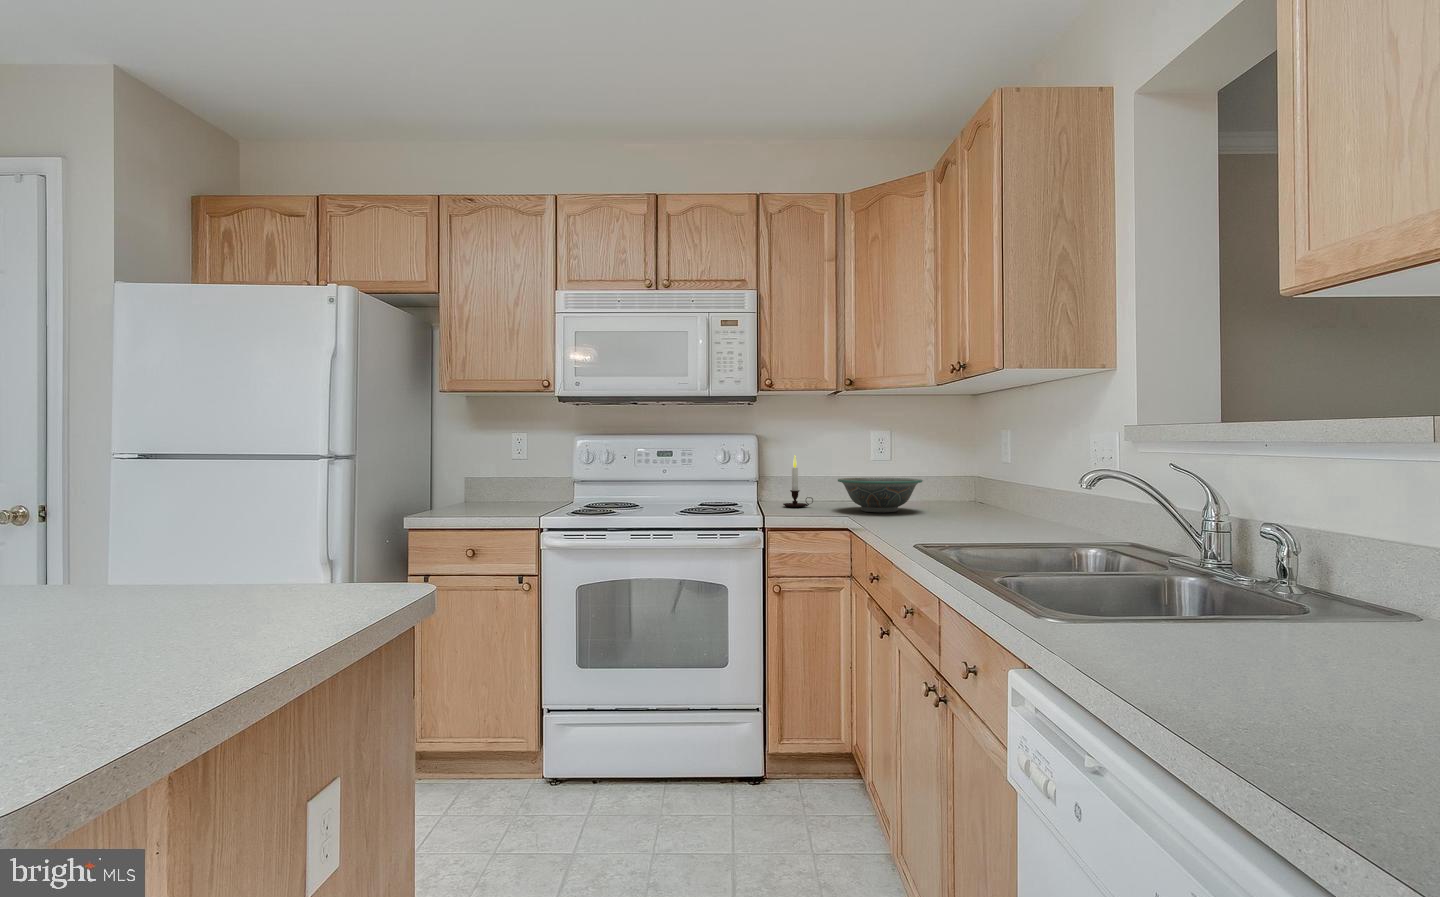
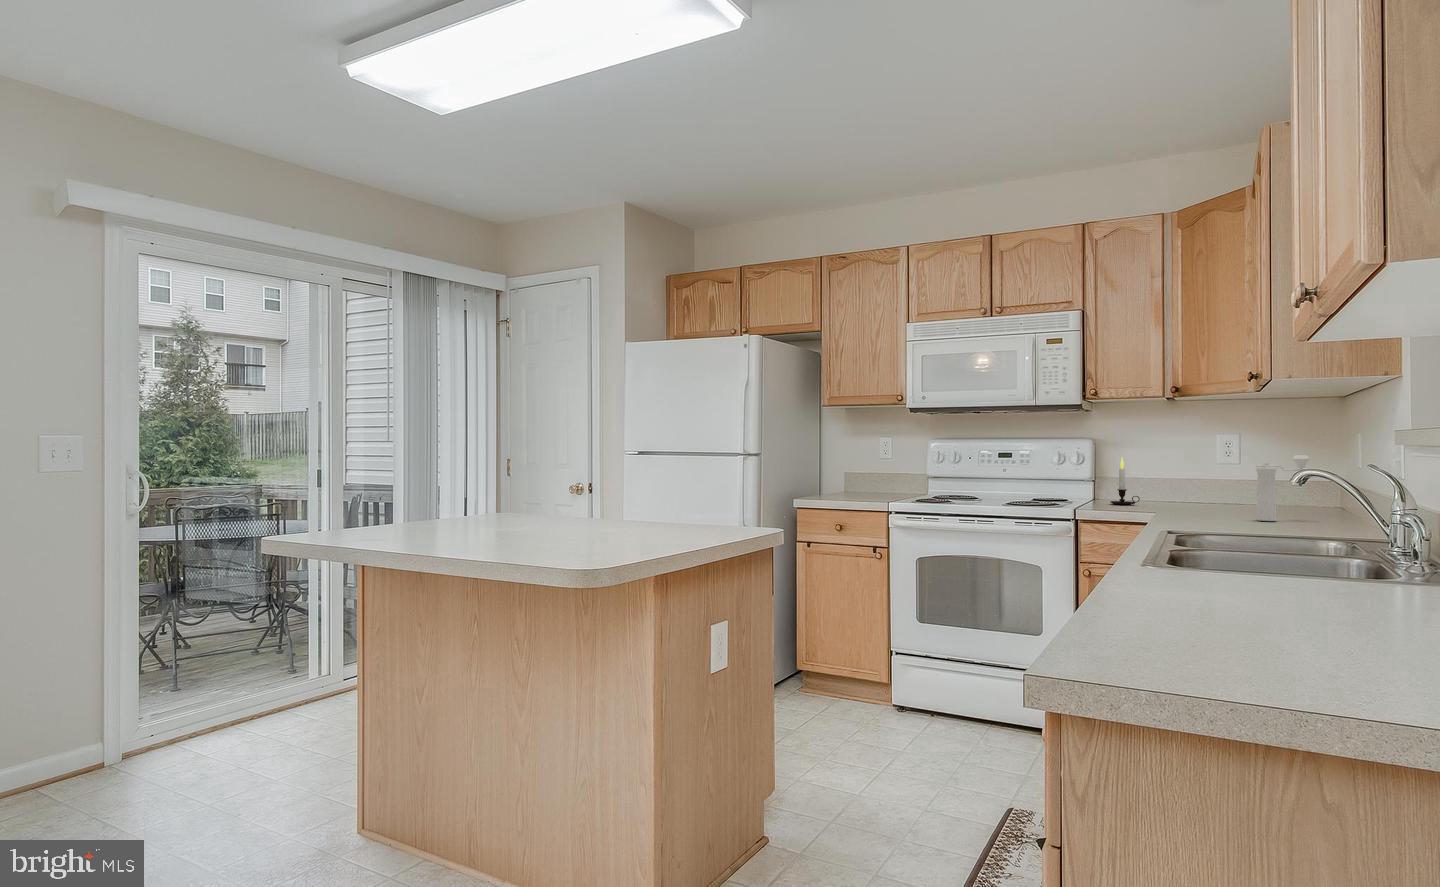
pepper mill: none [960,452,1004,524] -> present [1256,455,1309,521]
decorative bowl: present [838,477,922,512] -> none [1157,479,1246,511]

